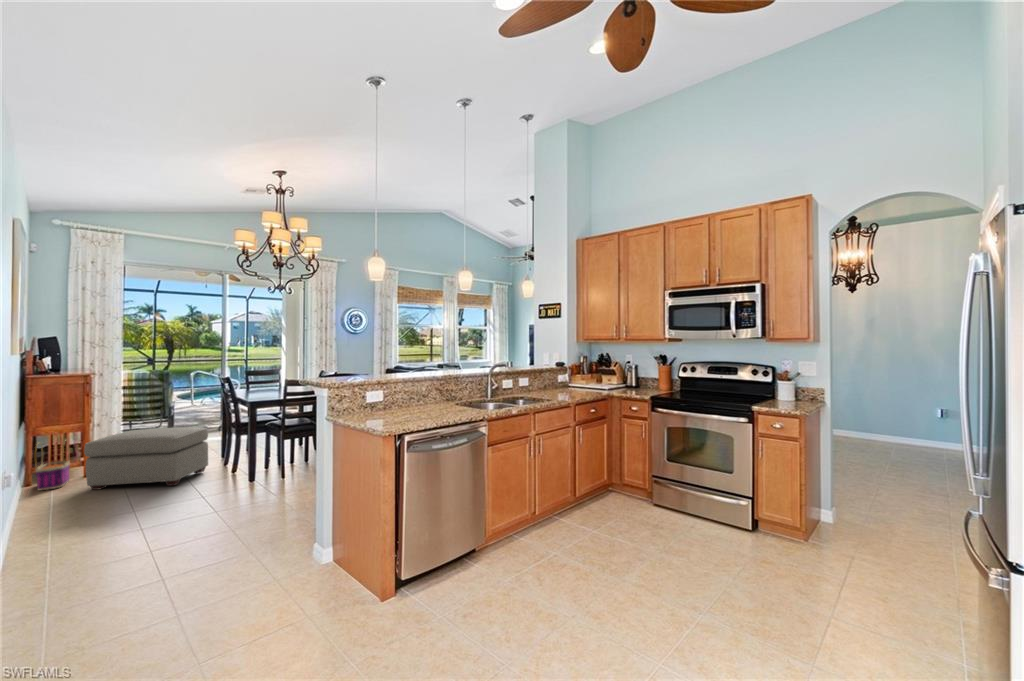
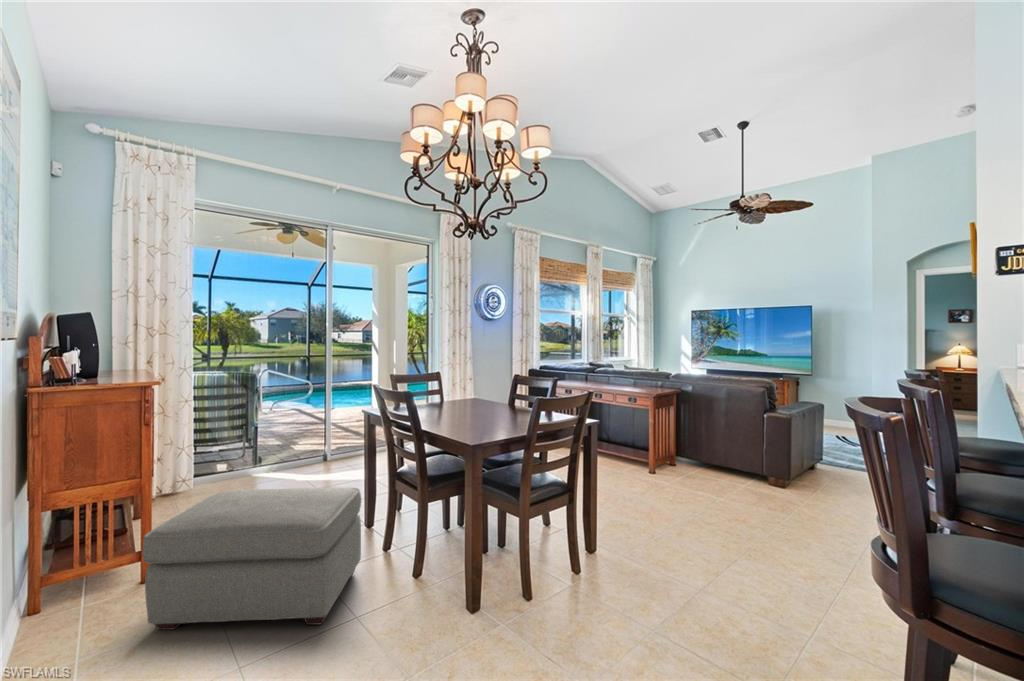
basket: present [35,440,70,491] -> none [45,514,113,628]

